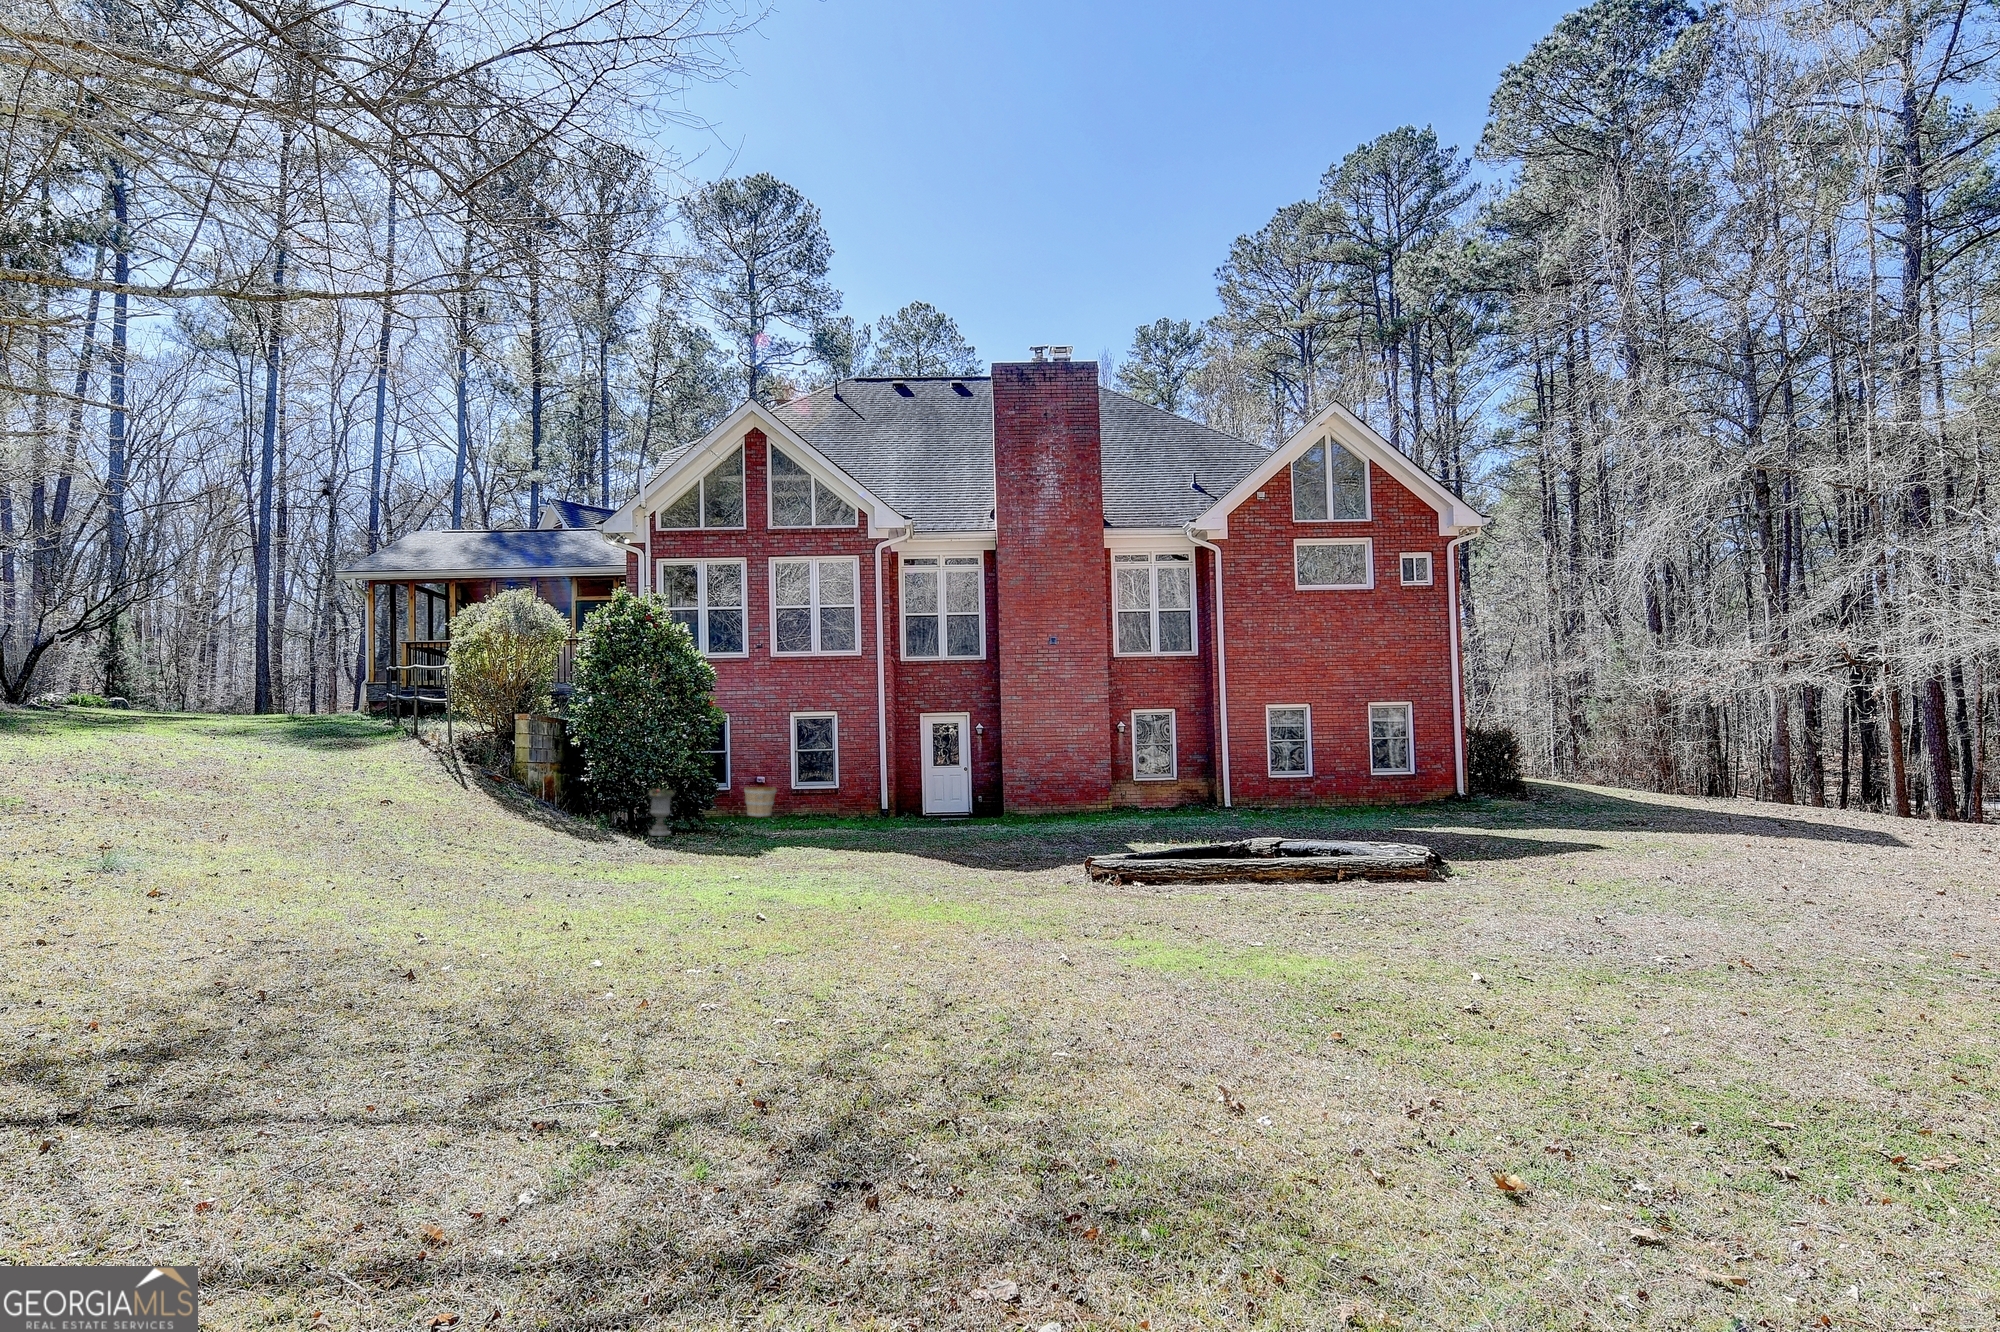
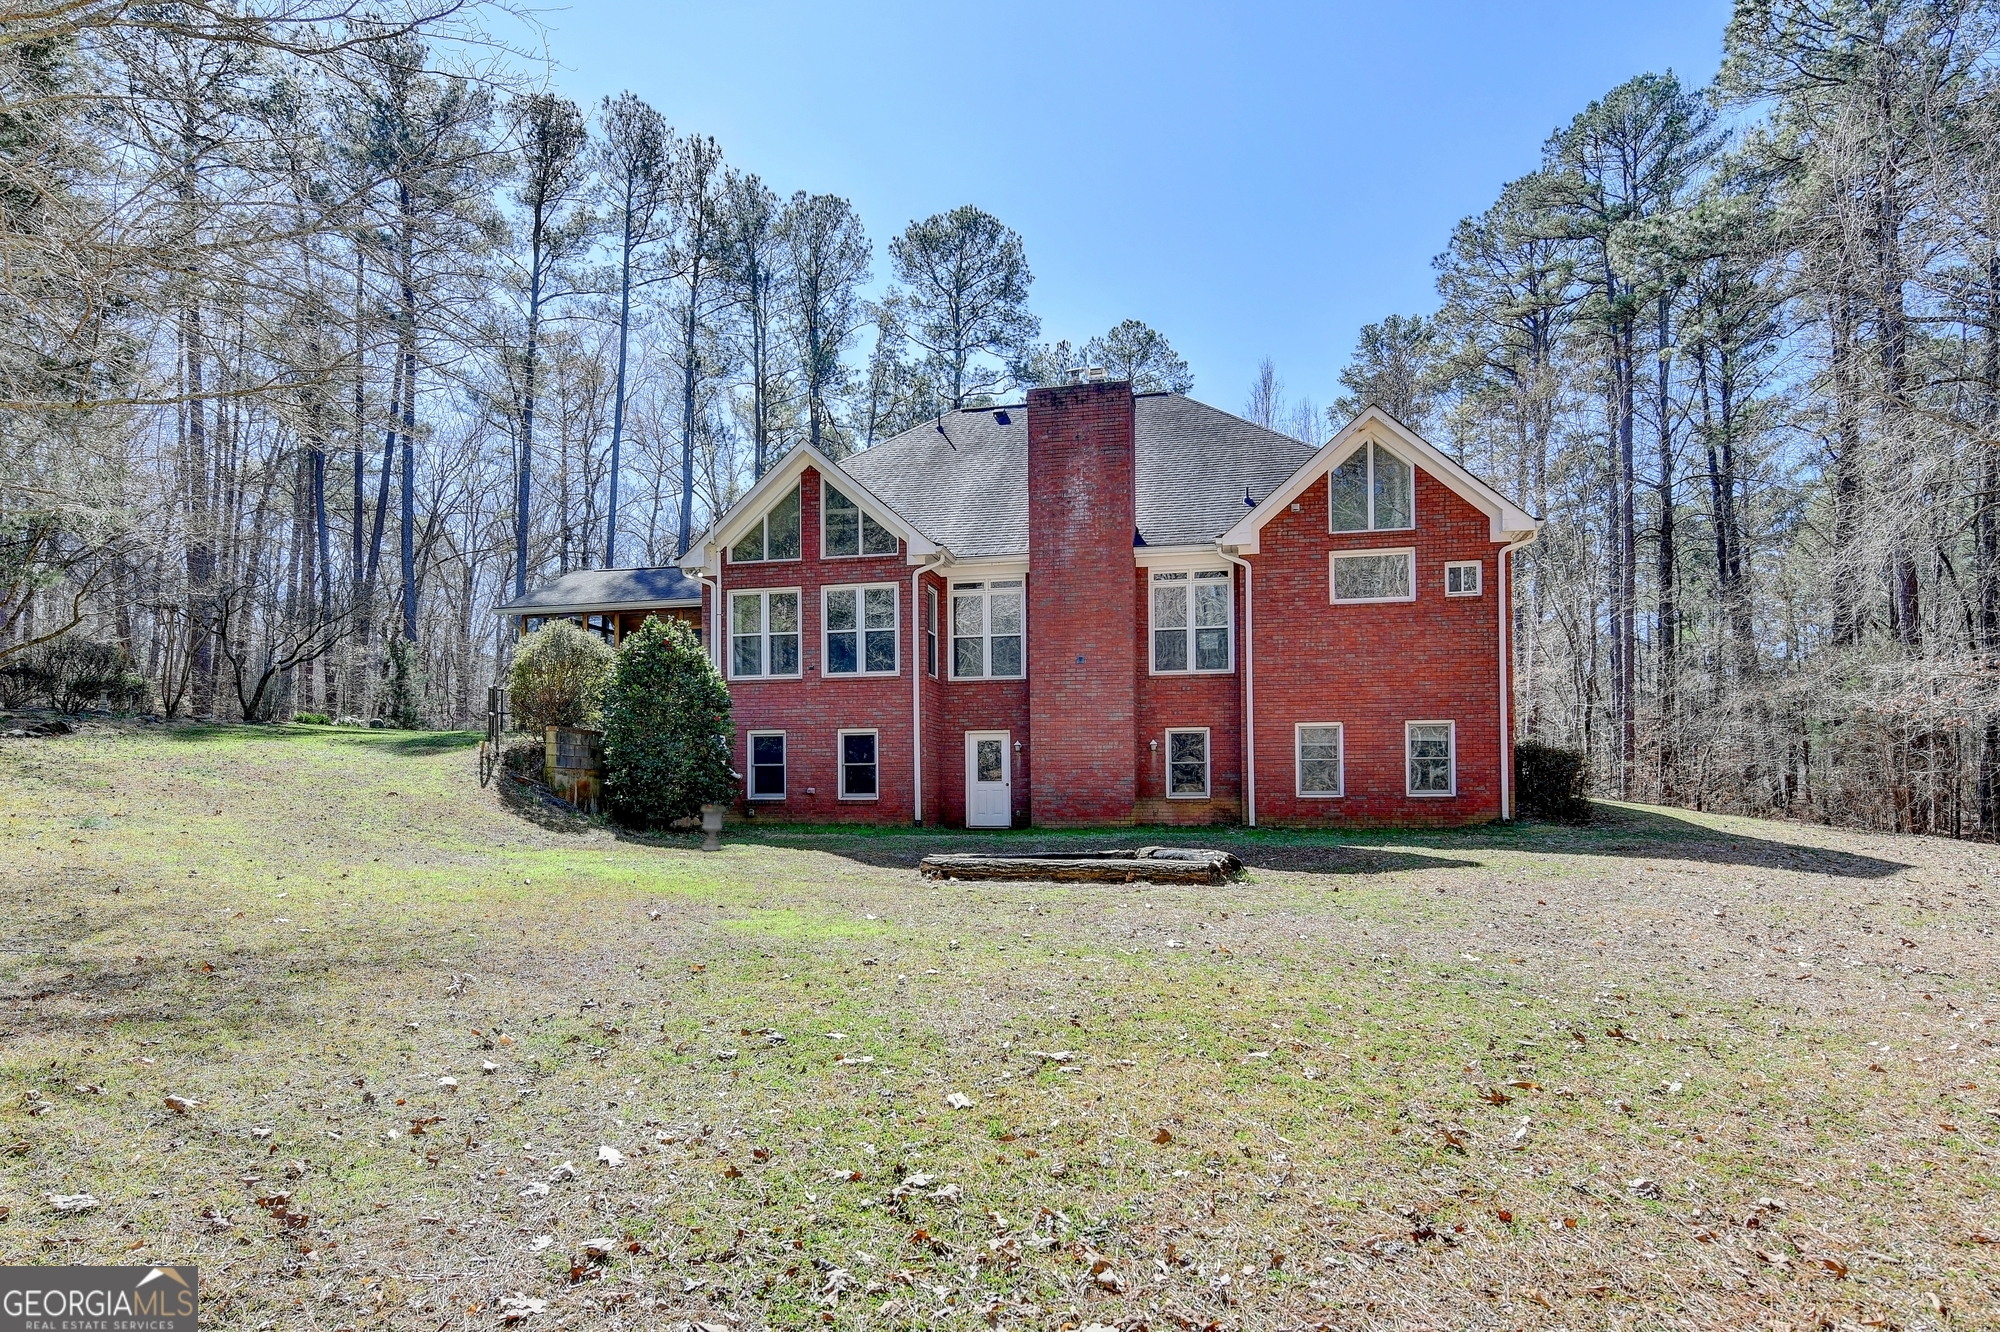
wooden bucket: present [744,787,776,817] -> none [794,803,825,832]

